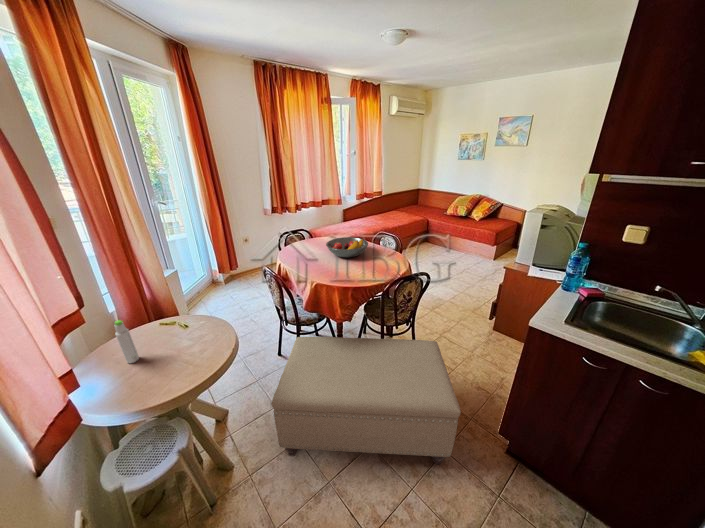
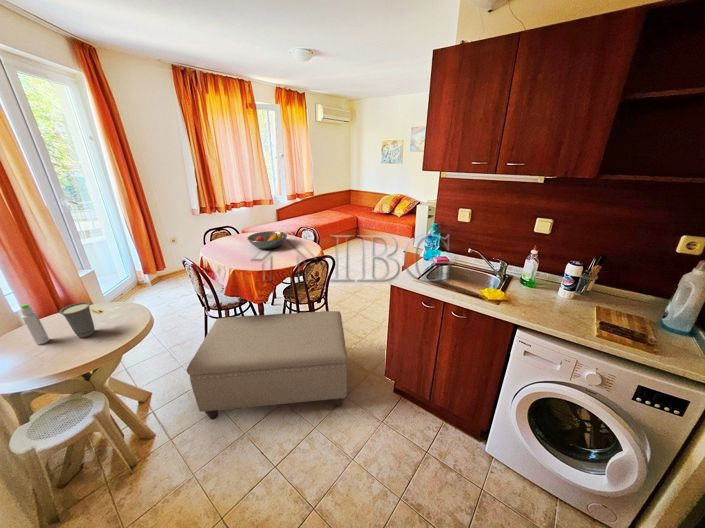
cup: none [150,320,182,359] -> present [59,302,95,338]

